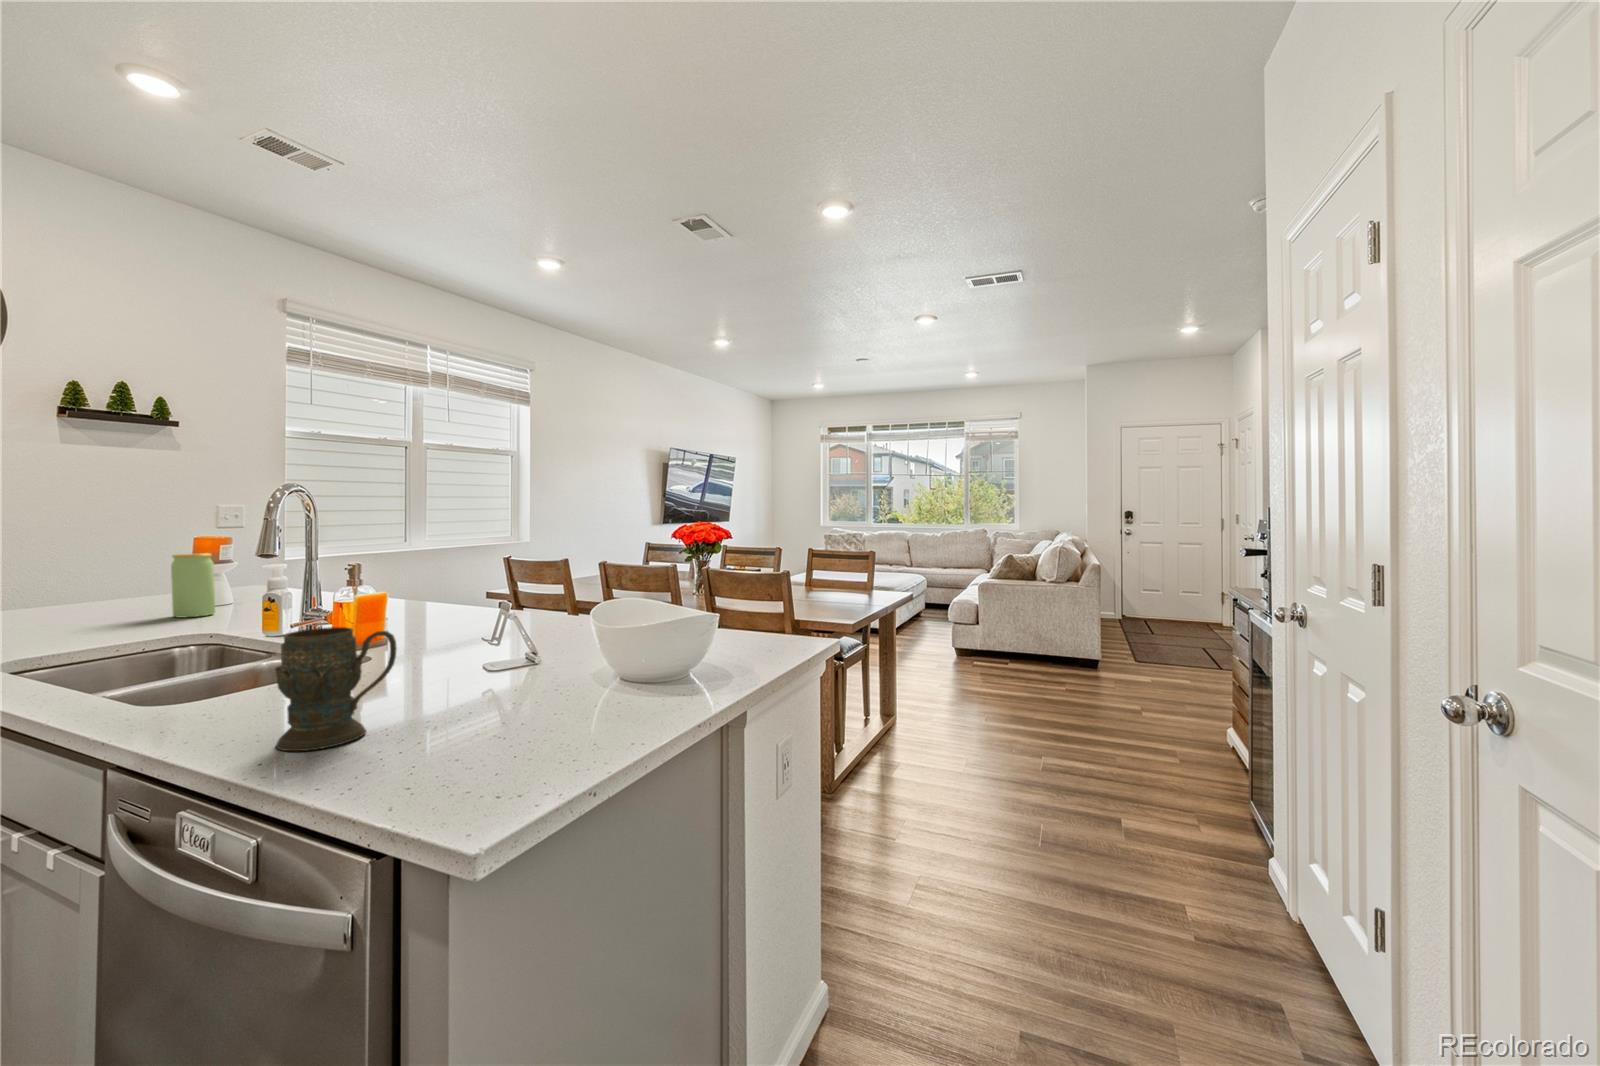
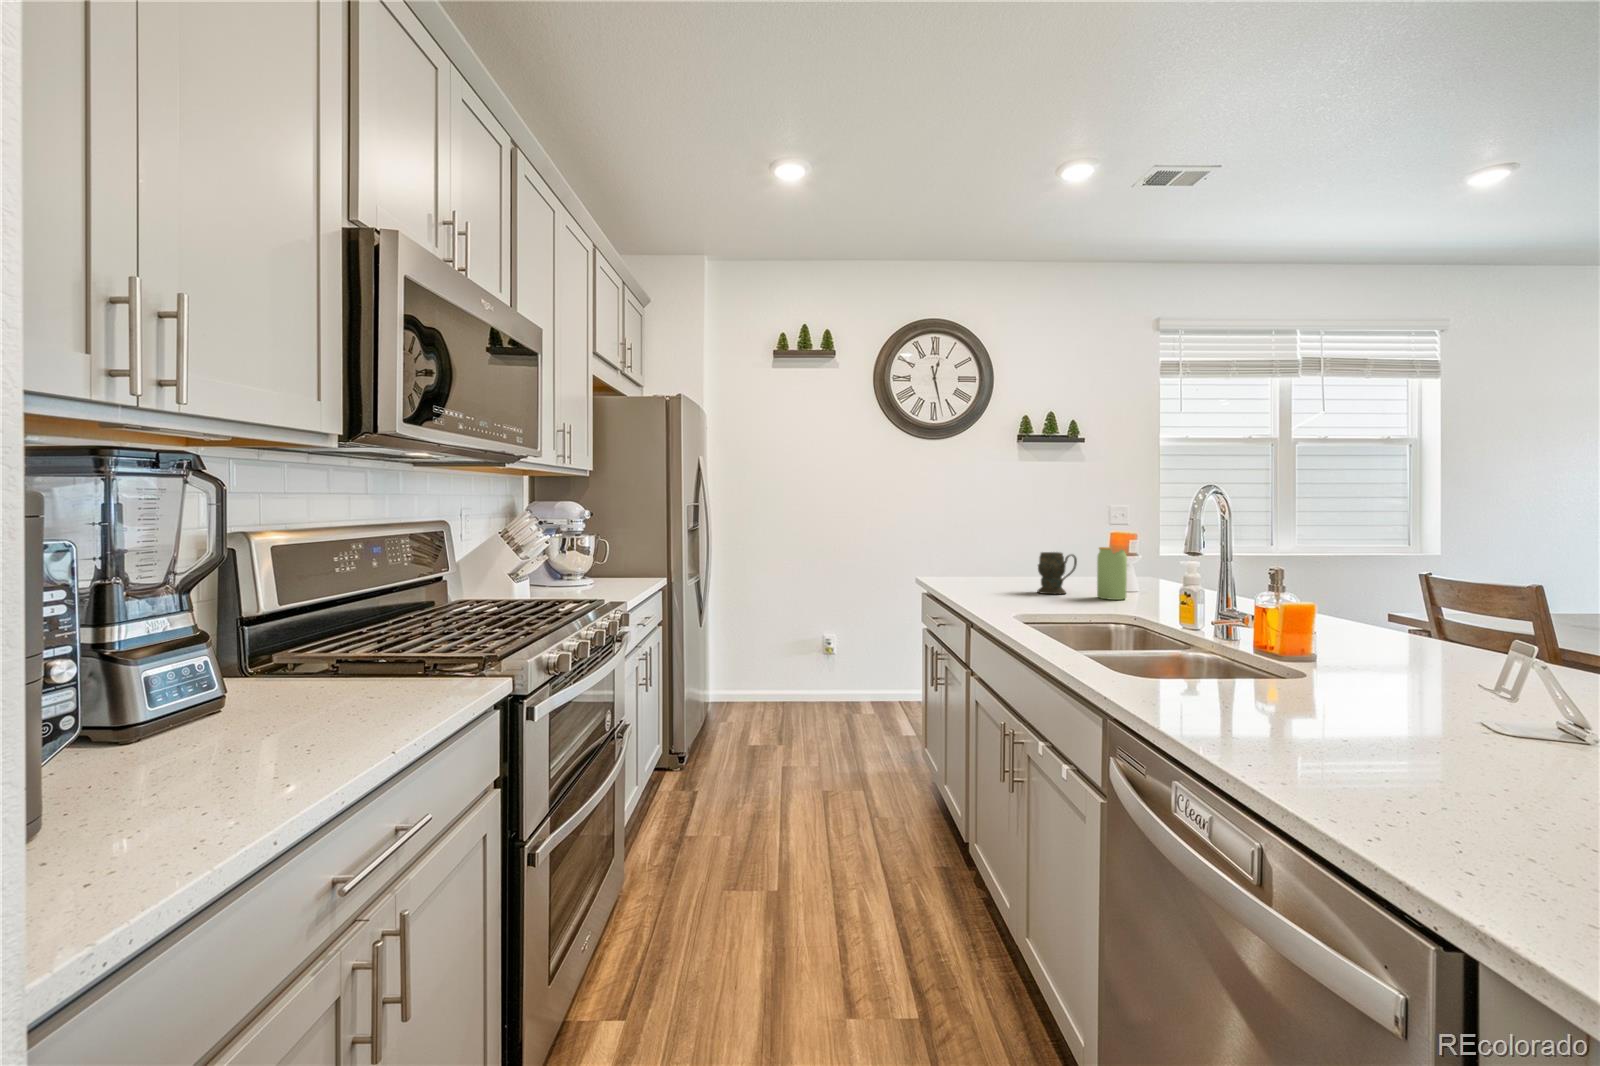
mug: present [276,627,397,751] -> present [1038,552,1077,594]

